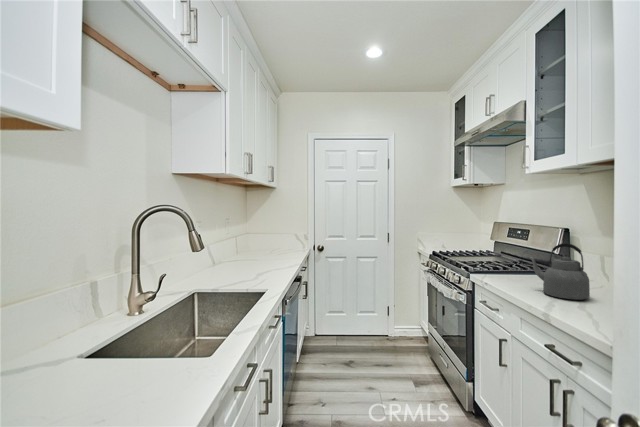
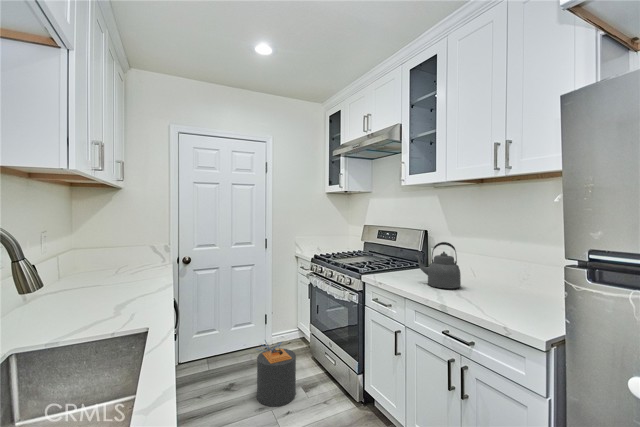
trash can: none [365,326,405,392] -> present [257,341,296,407]

